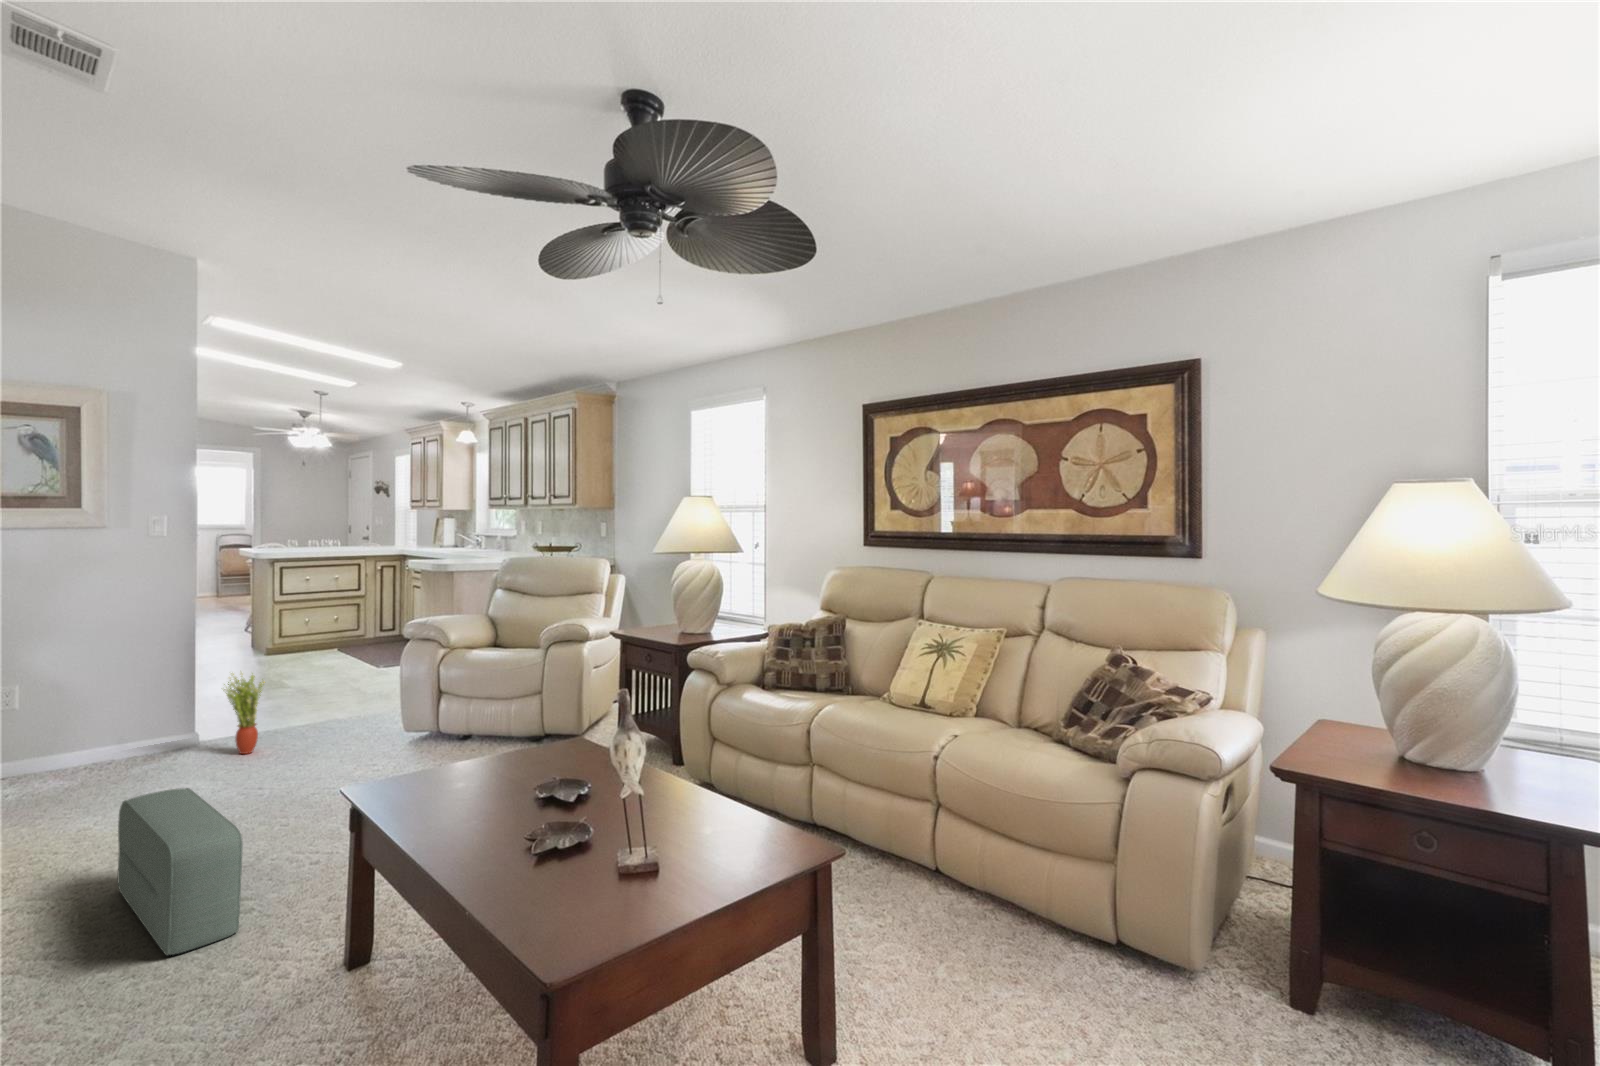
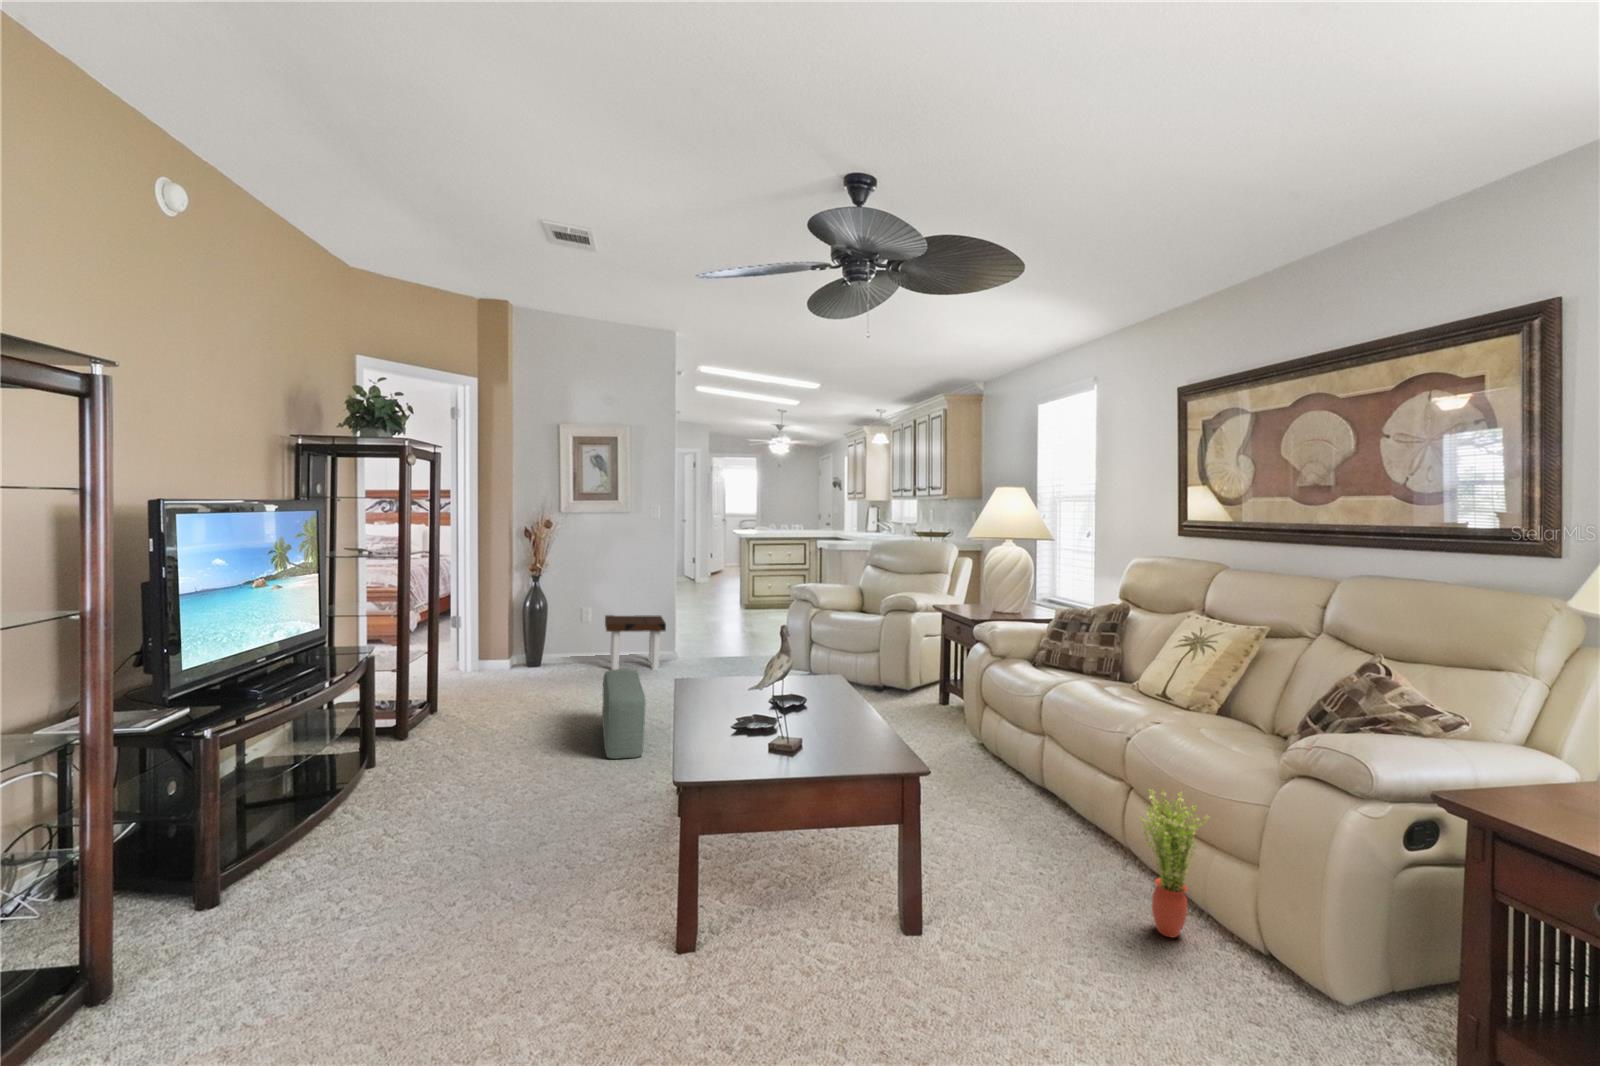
potted plant: present [224,673,265,754] -> present [1140,789,1209,937]
side table: none [51,686,191,788] -> present [605,615,666,670]

